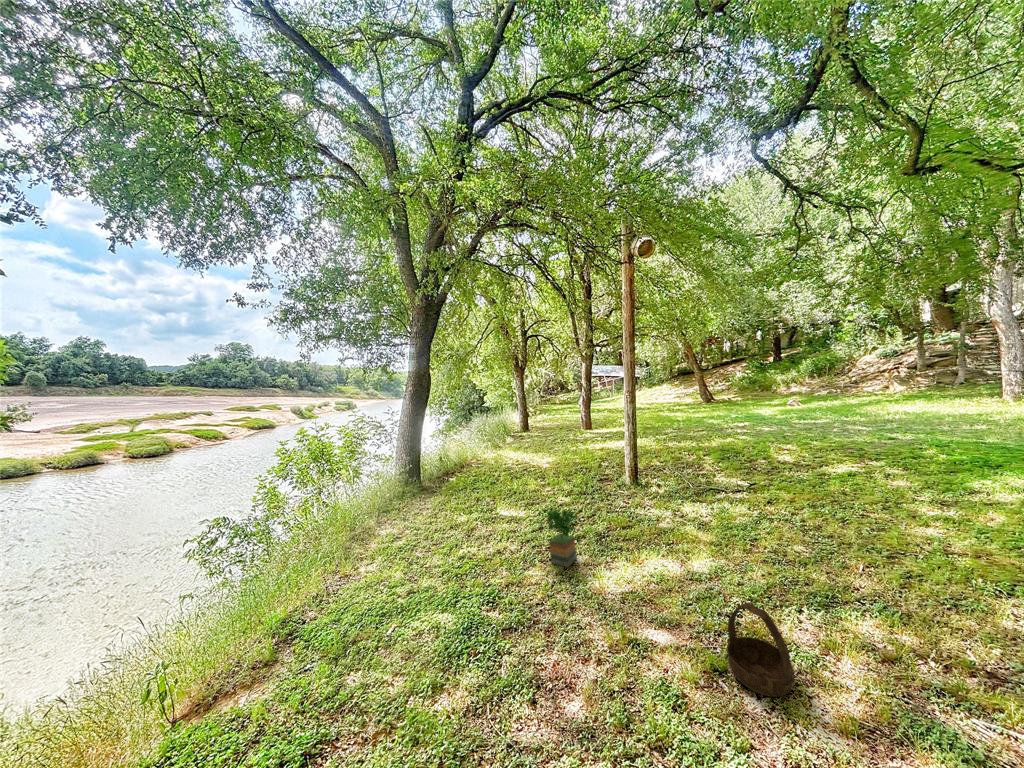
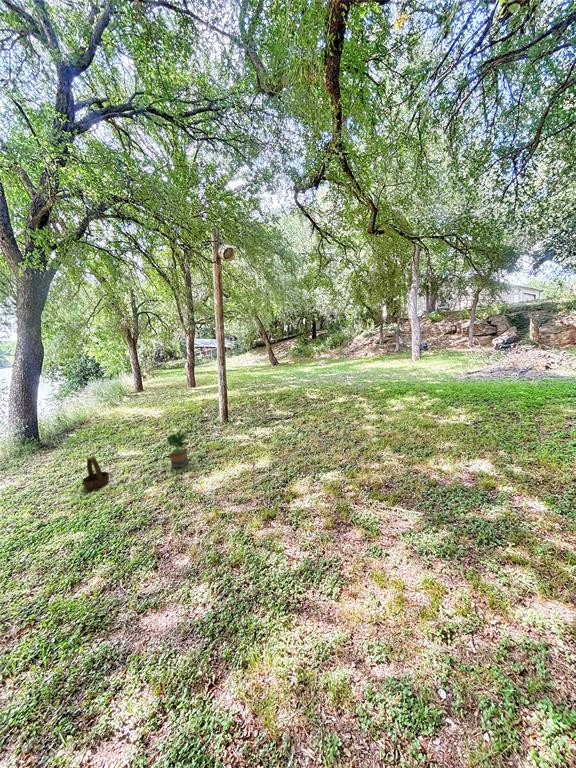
basket: present [727,603,794,697] -> present [83,457,109,489]

